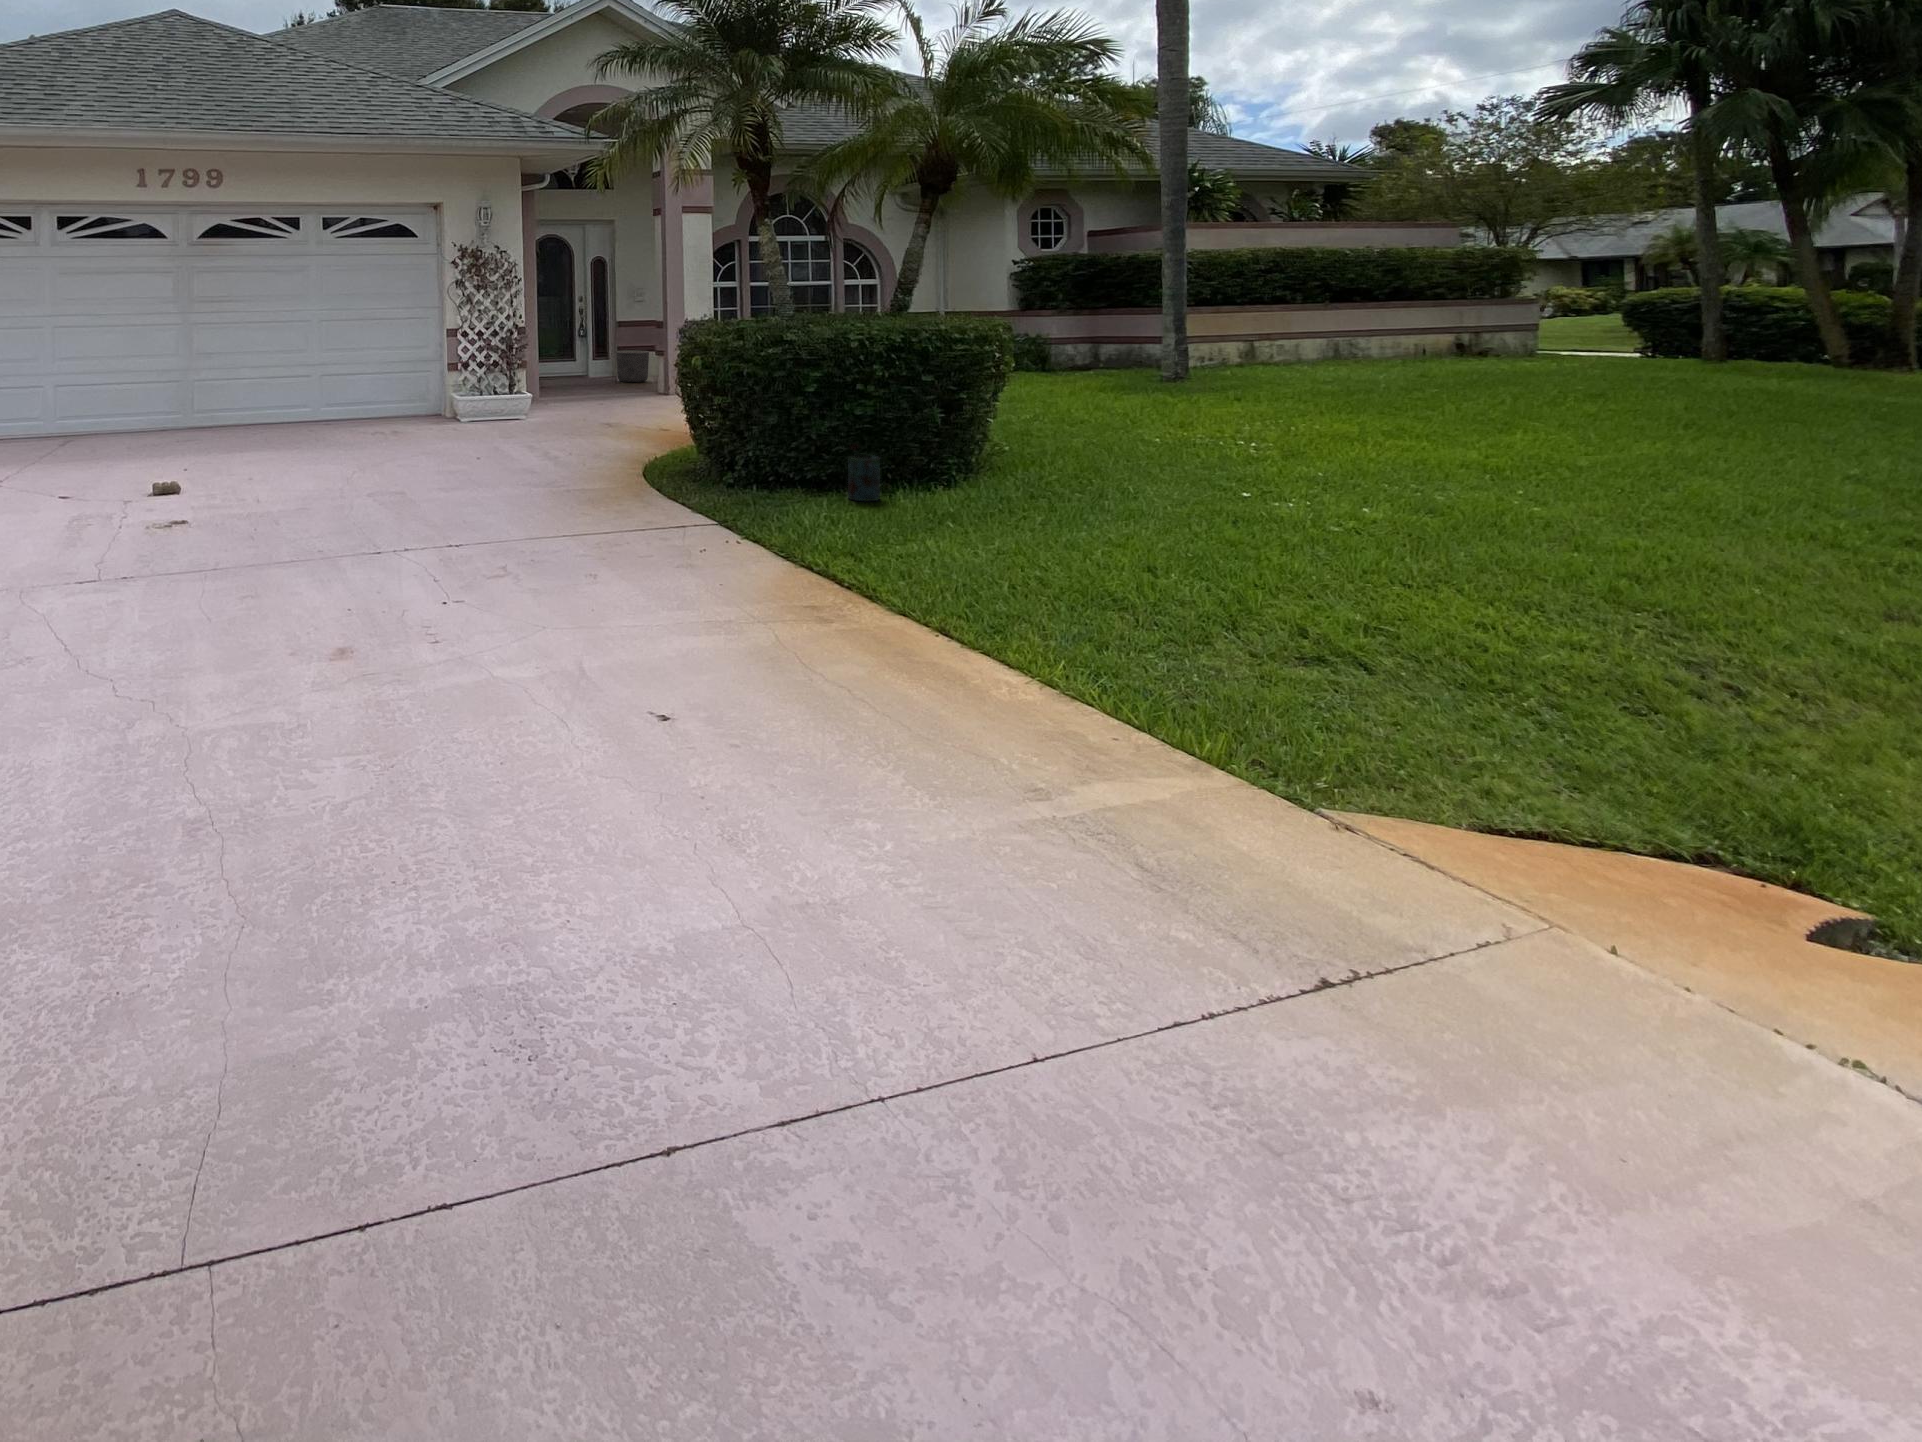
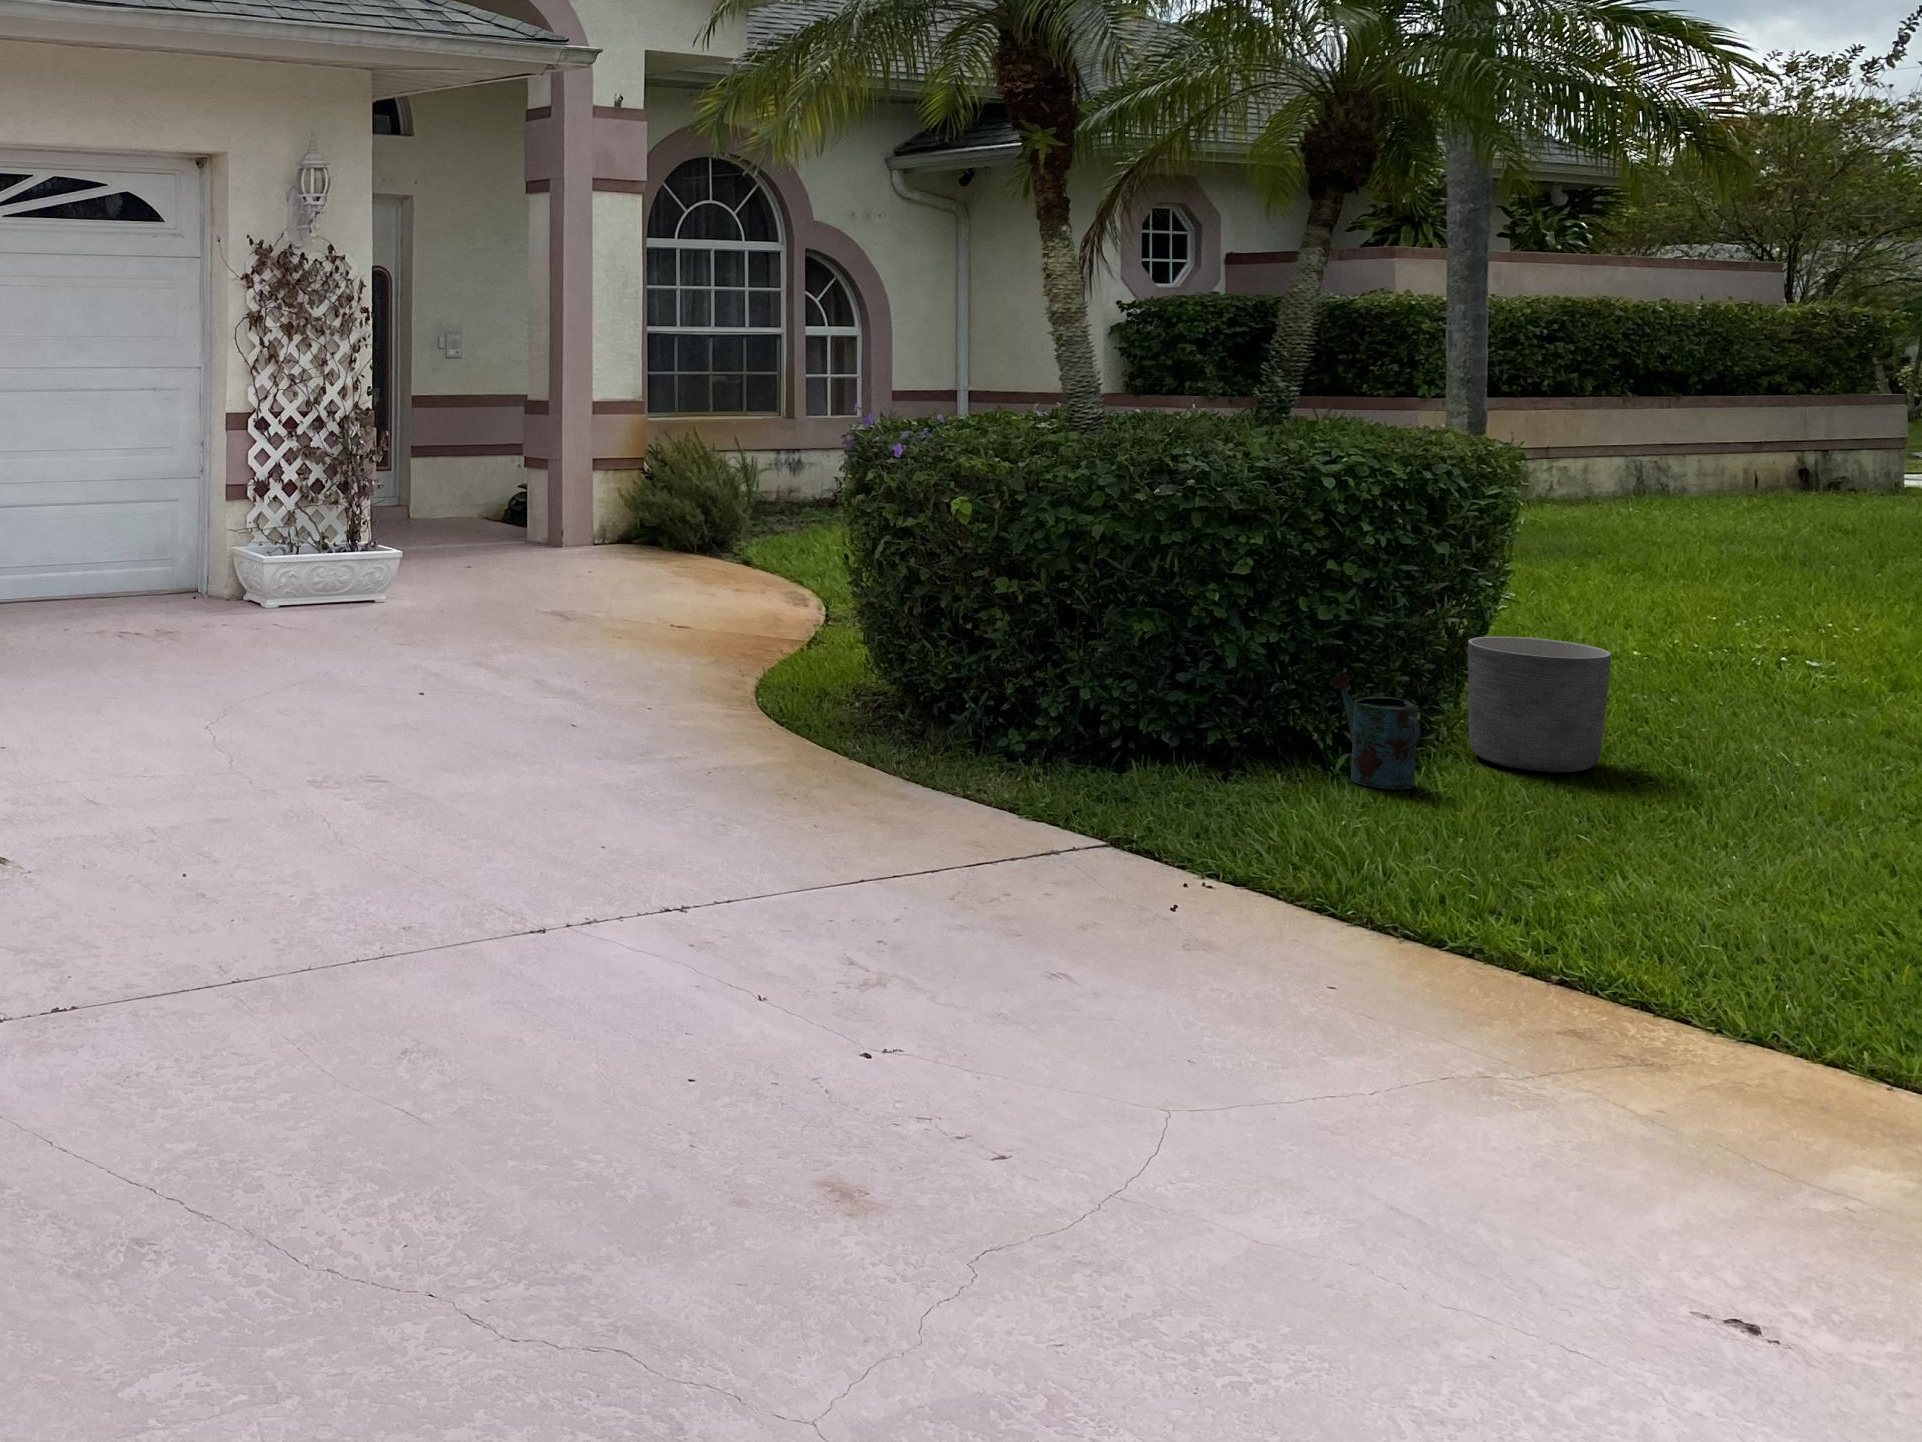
planter: present [616,350,649,382] -> present [1468,637,1611,772]

